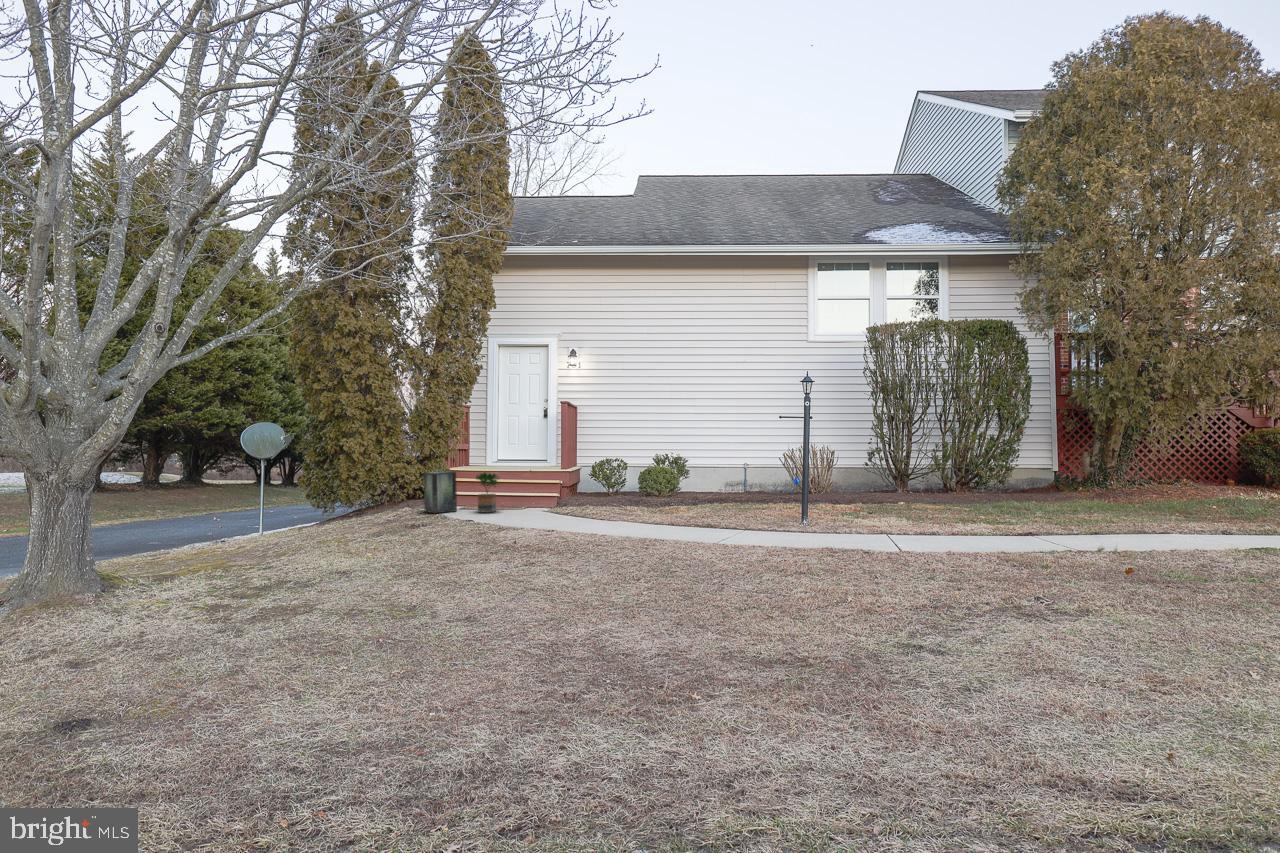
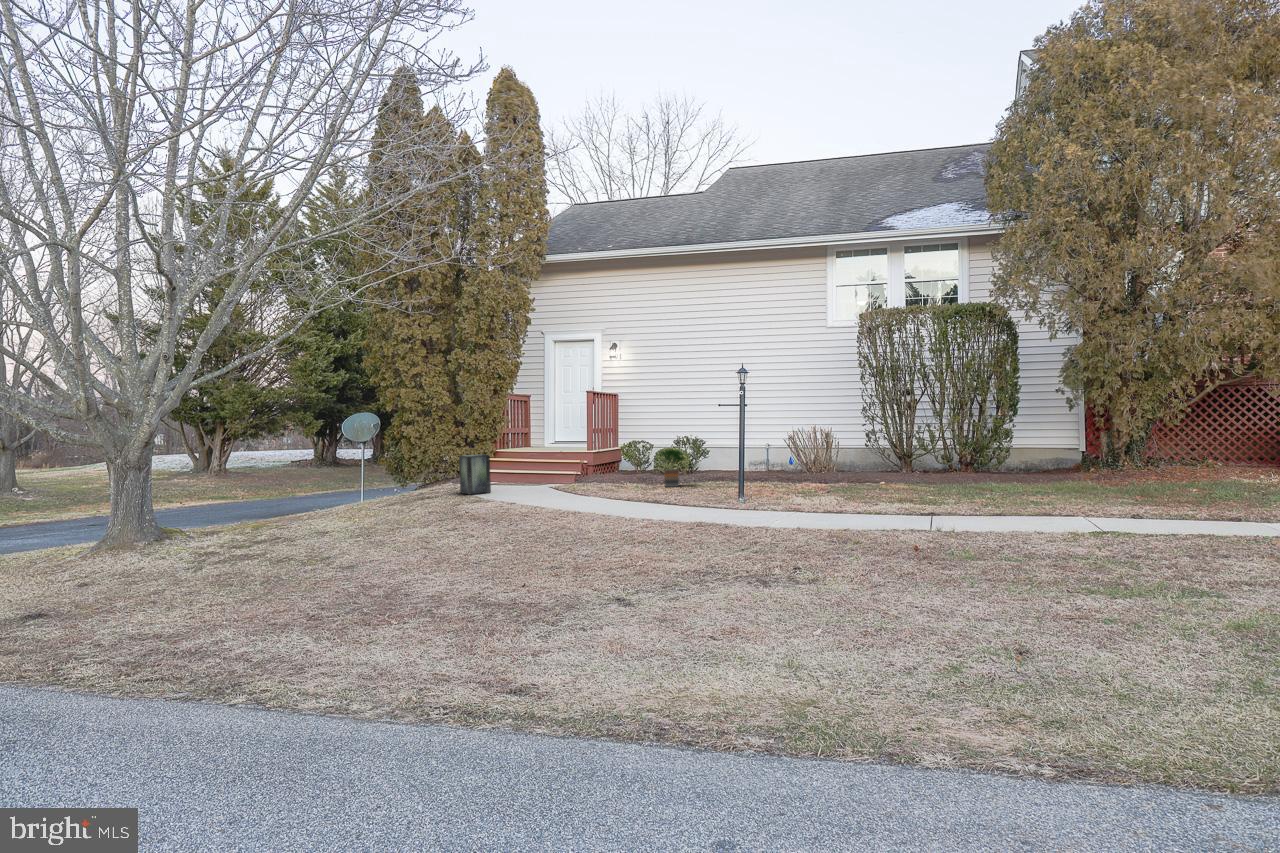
potted tree: present [476,473,500,513] -> present [661,449,684,487]

